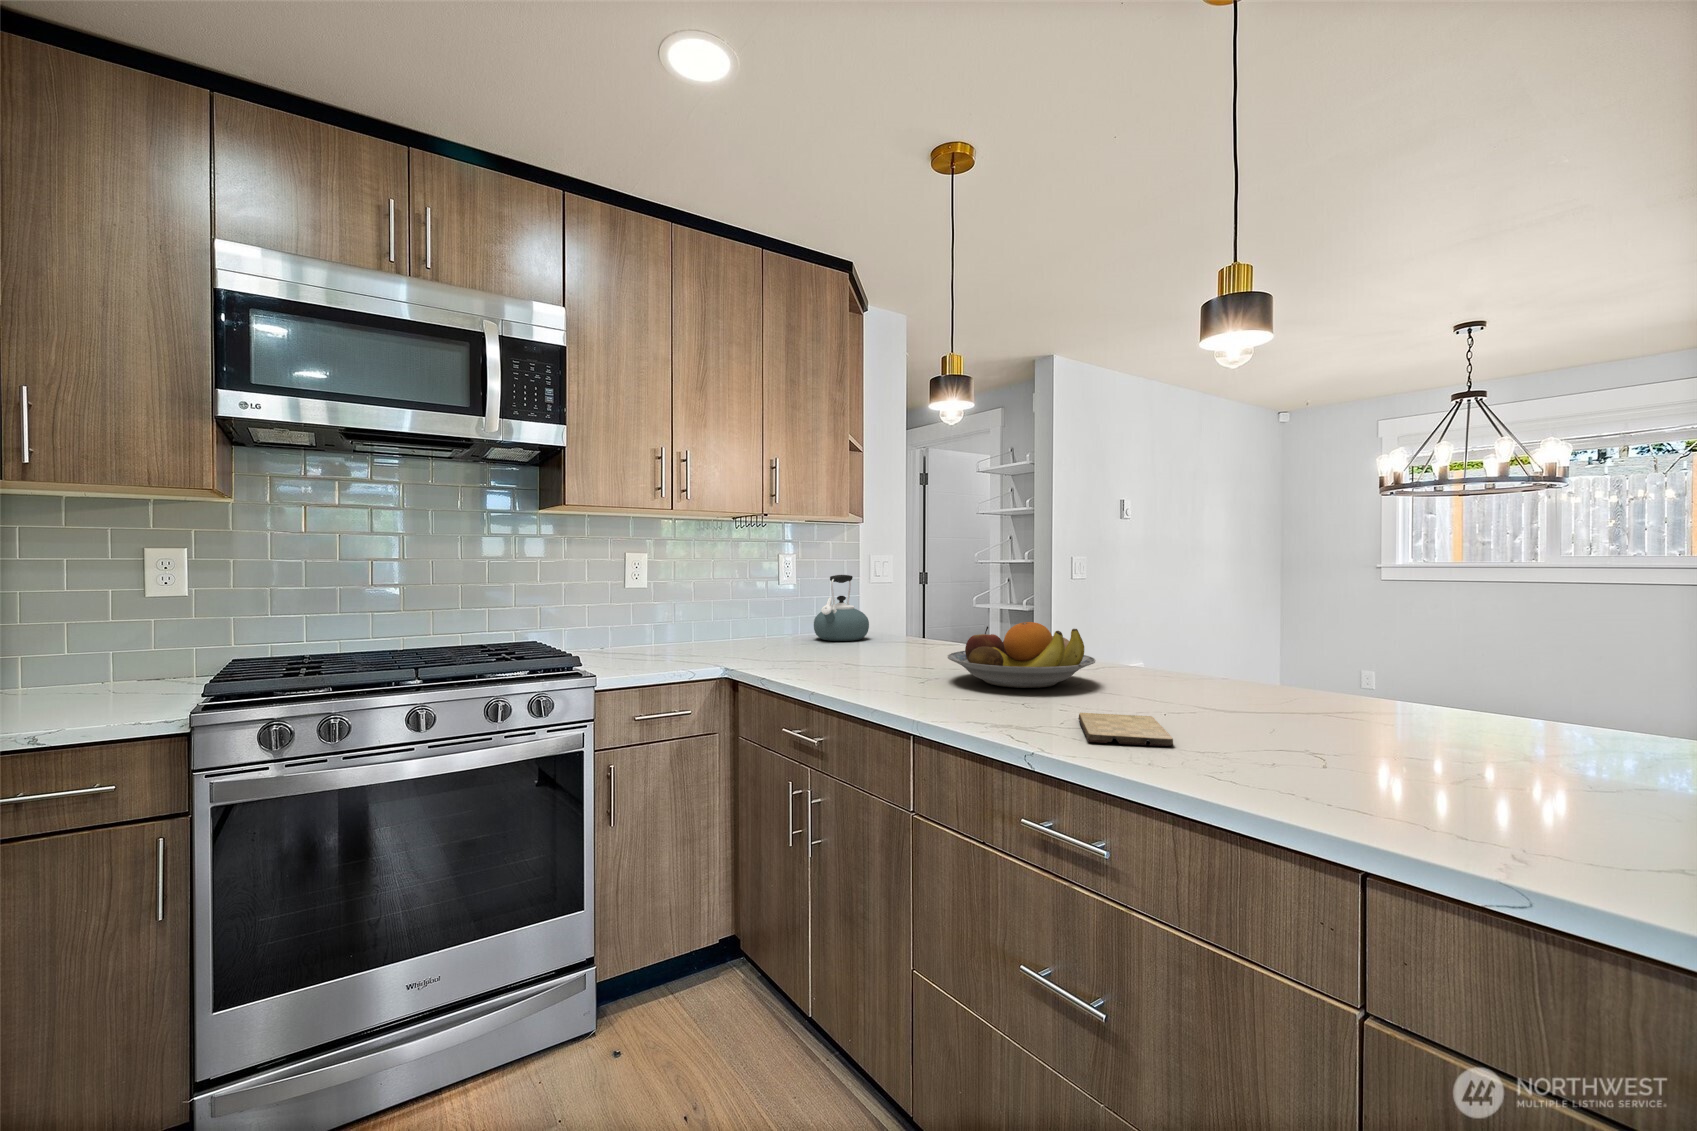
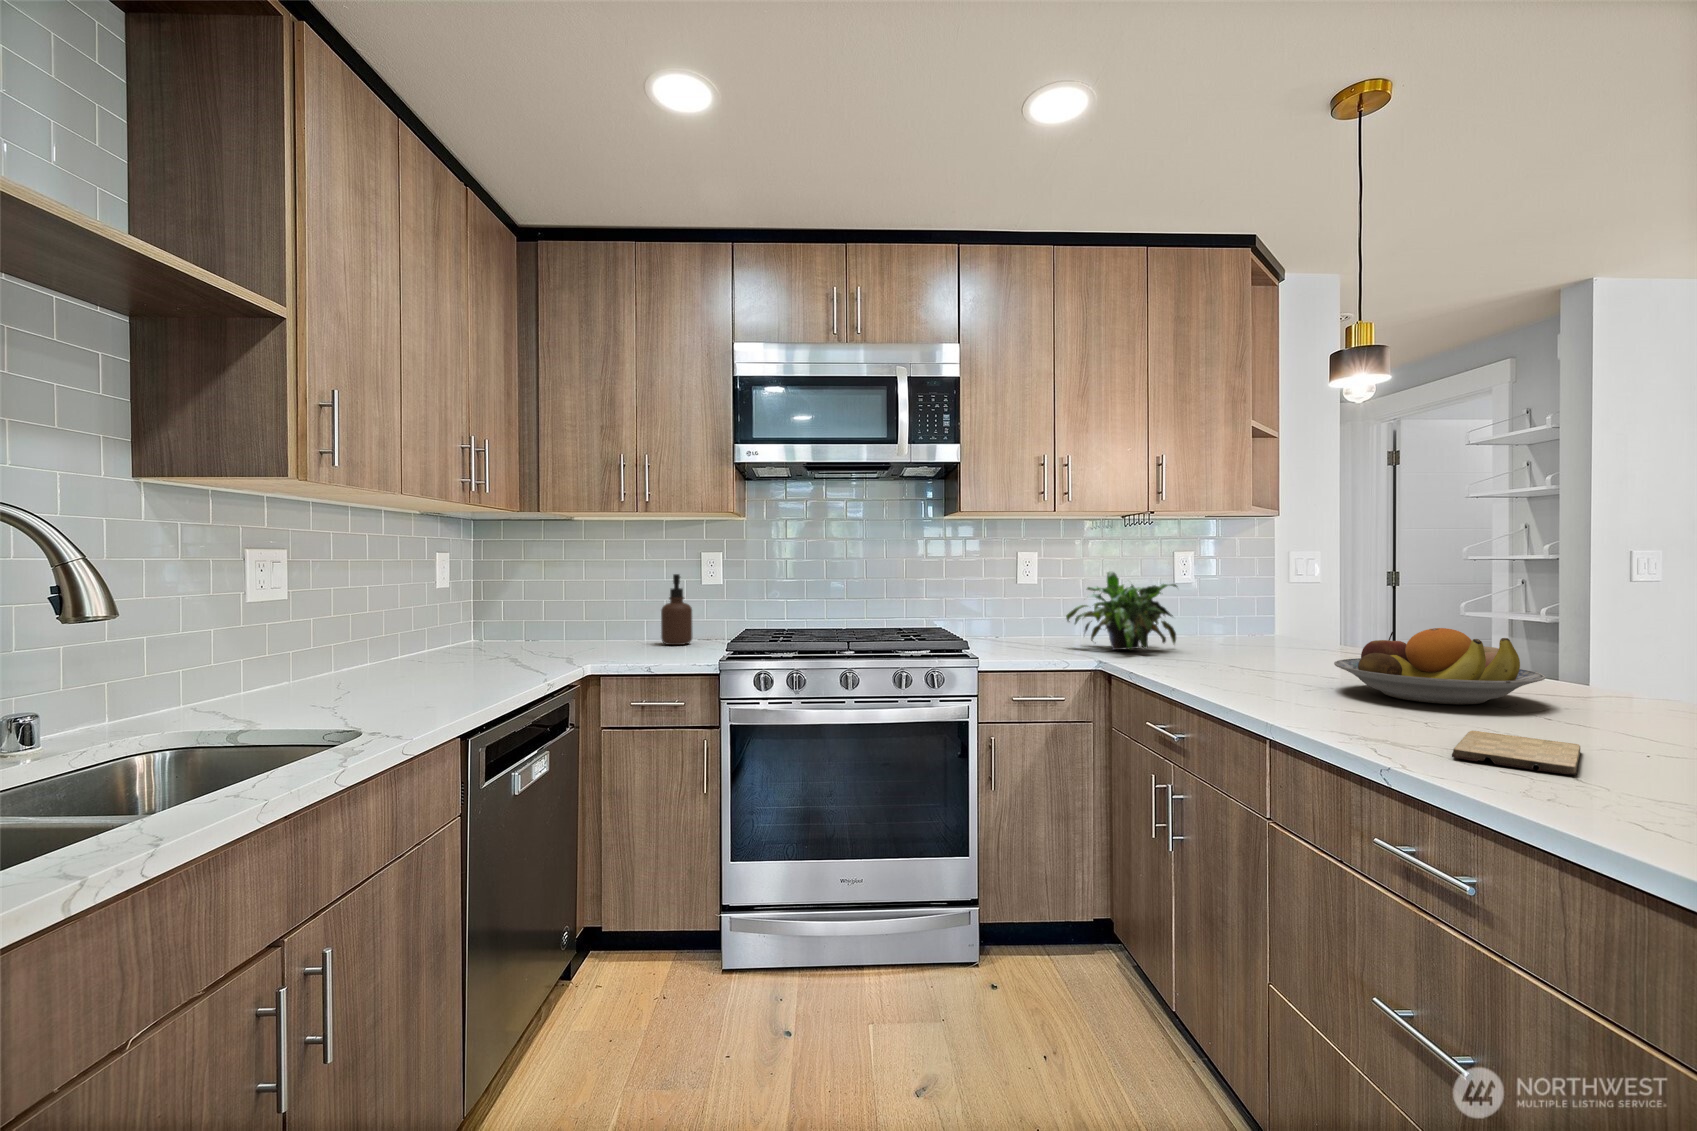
potted plant: none [683,574,794,655] -> present [1066,572,1177,650]
kettle: present [814,575,869,641] -> none [1212,574,1279,644]
soap dispenser: none [62,581,130,692] -> present [661,574,692,645]

